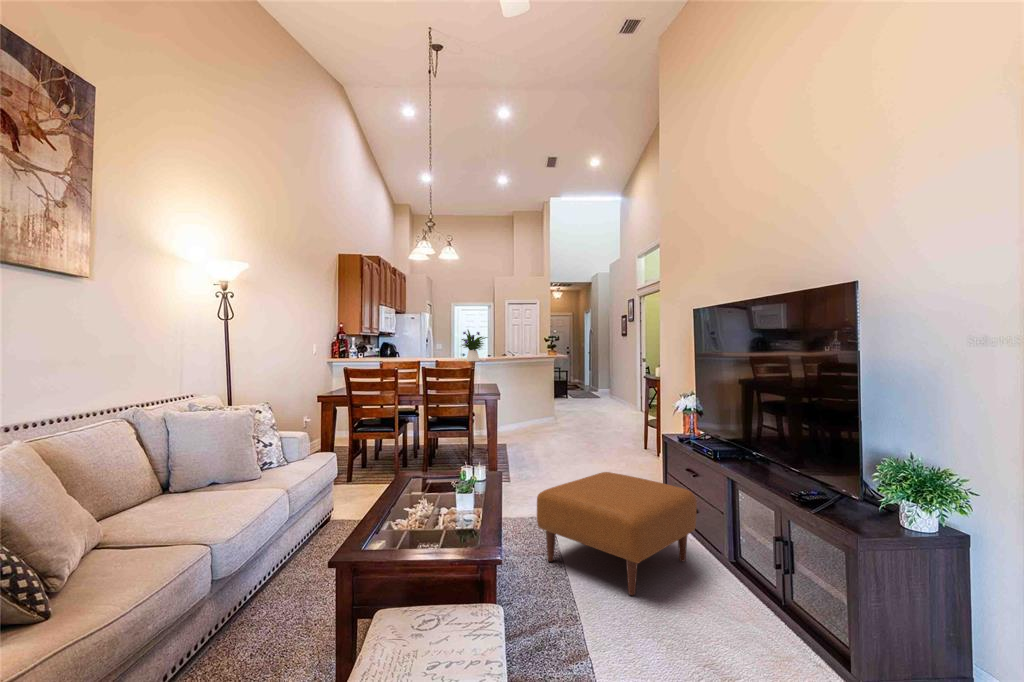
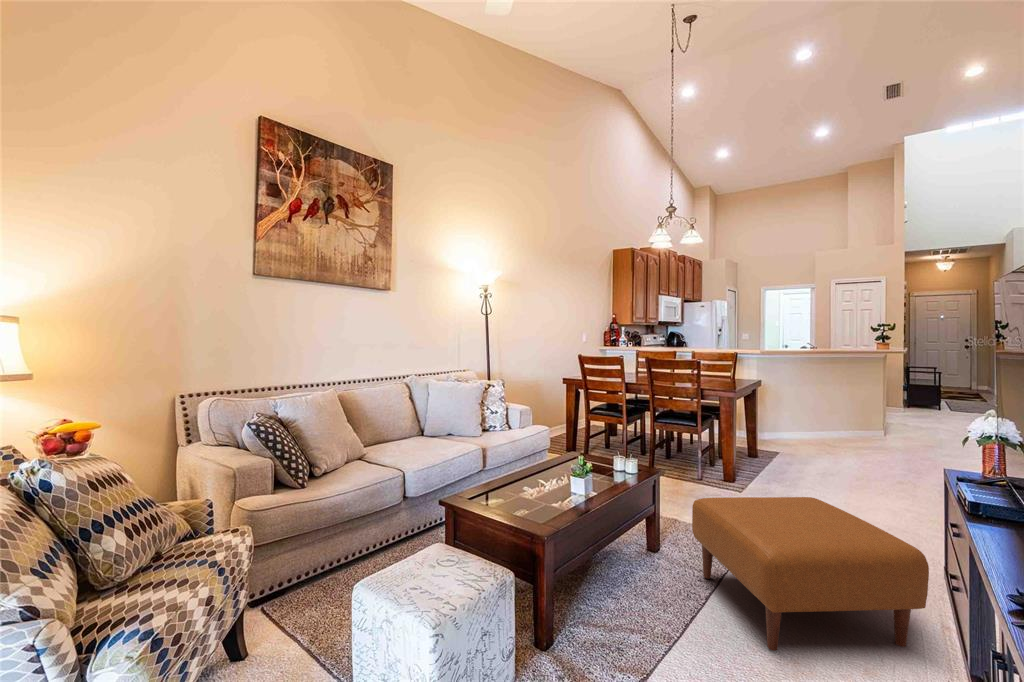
flower arrangement: present [462,330,487,361] -> none [727,318,763,353]

